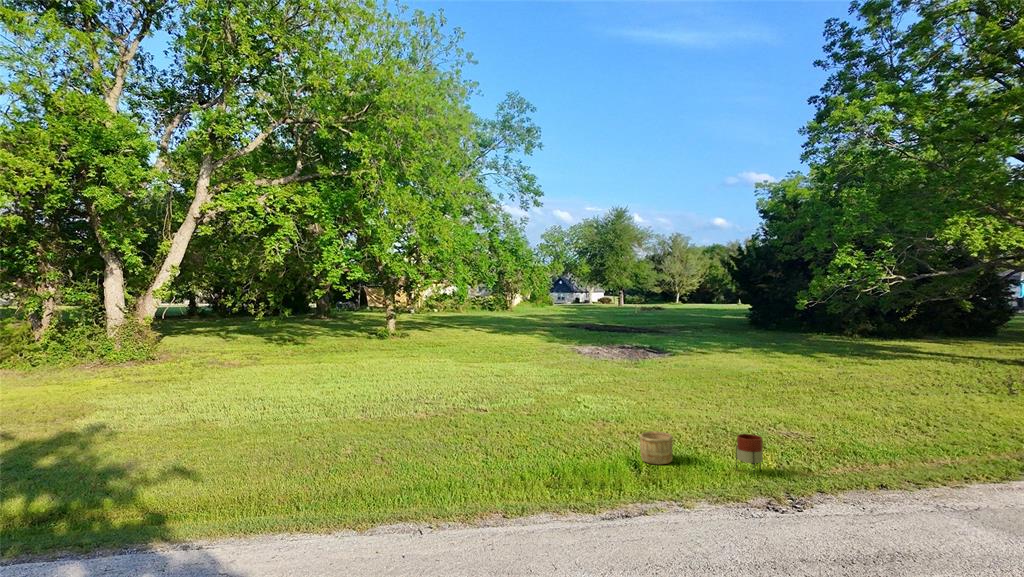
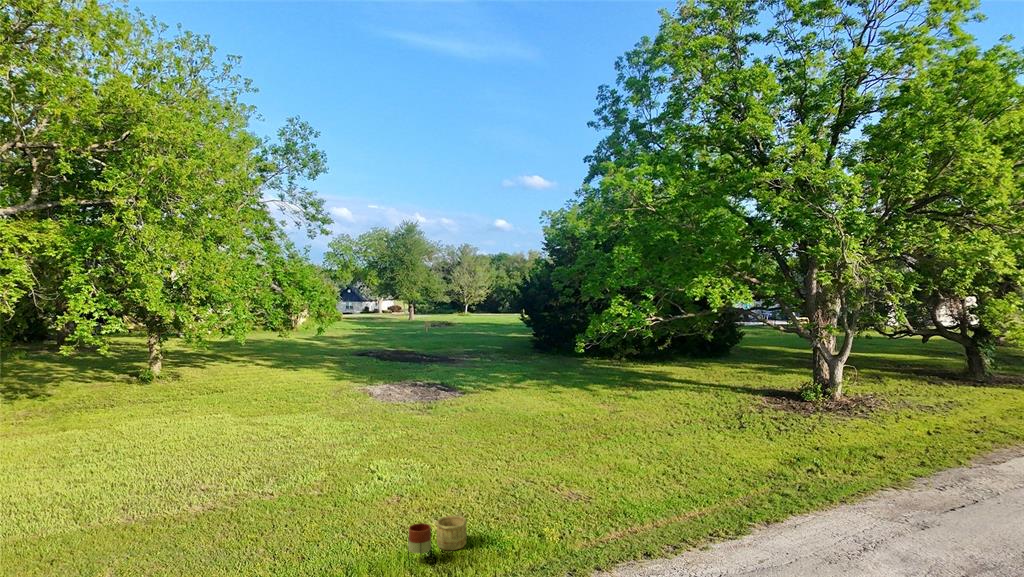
planter: present [736,434,763,471] -> present [408,523,431,559]

